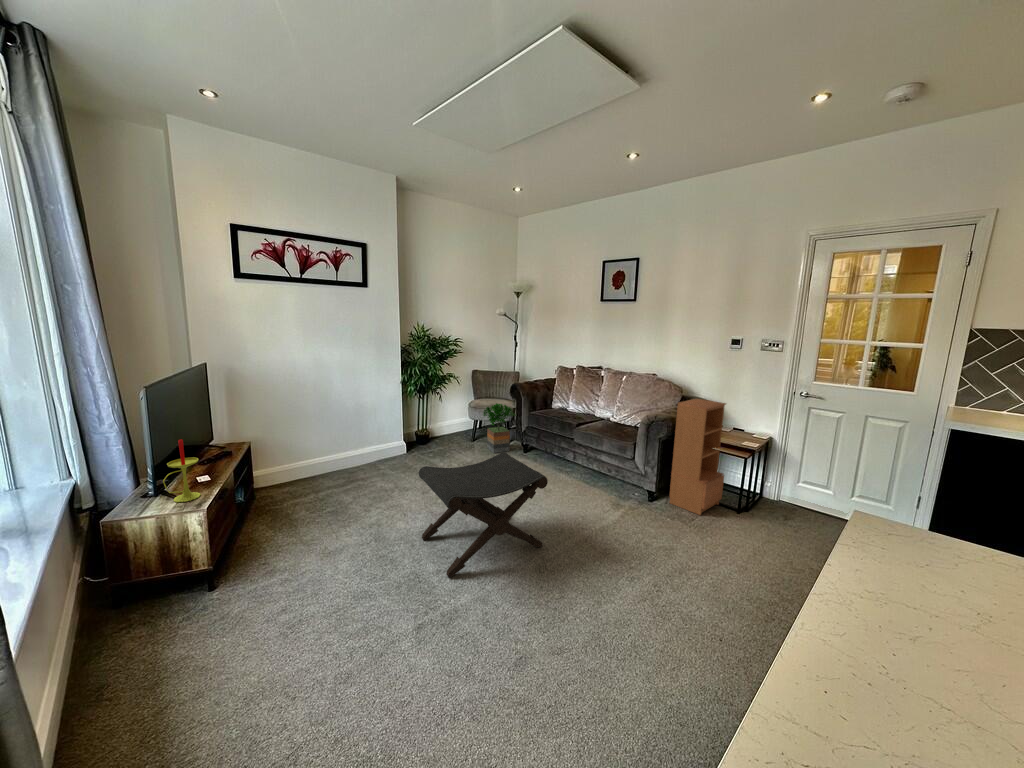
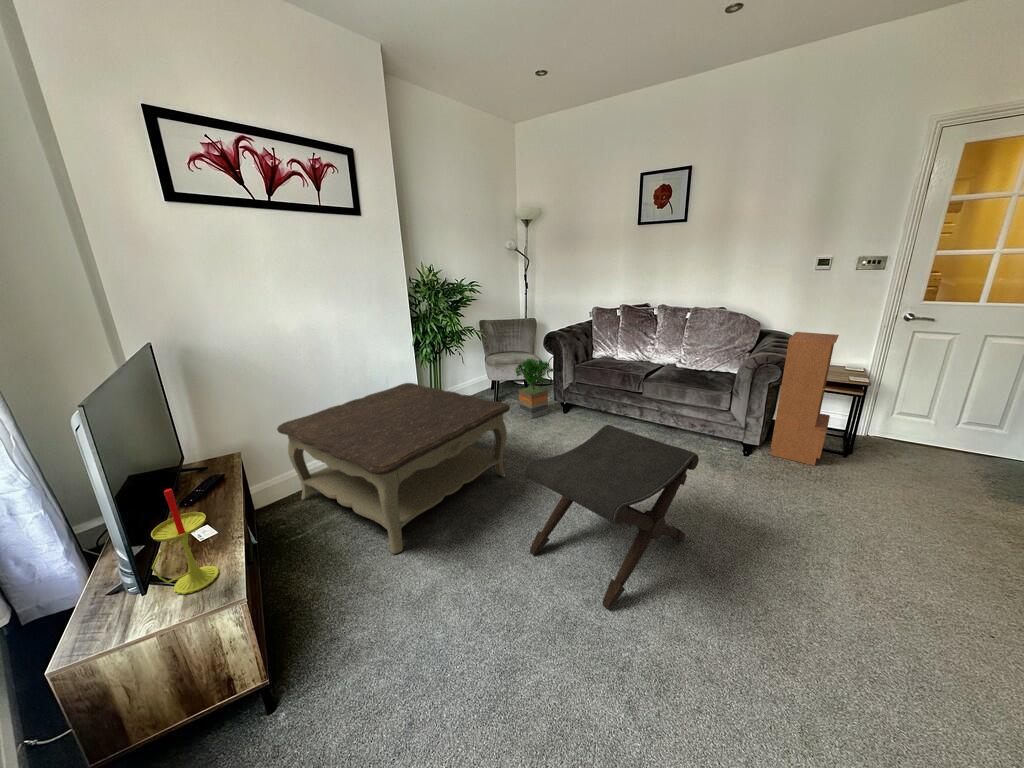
coffee table: none [281,411,448,525] -> present [277,383,510,554]

